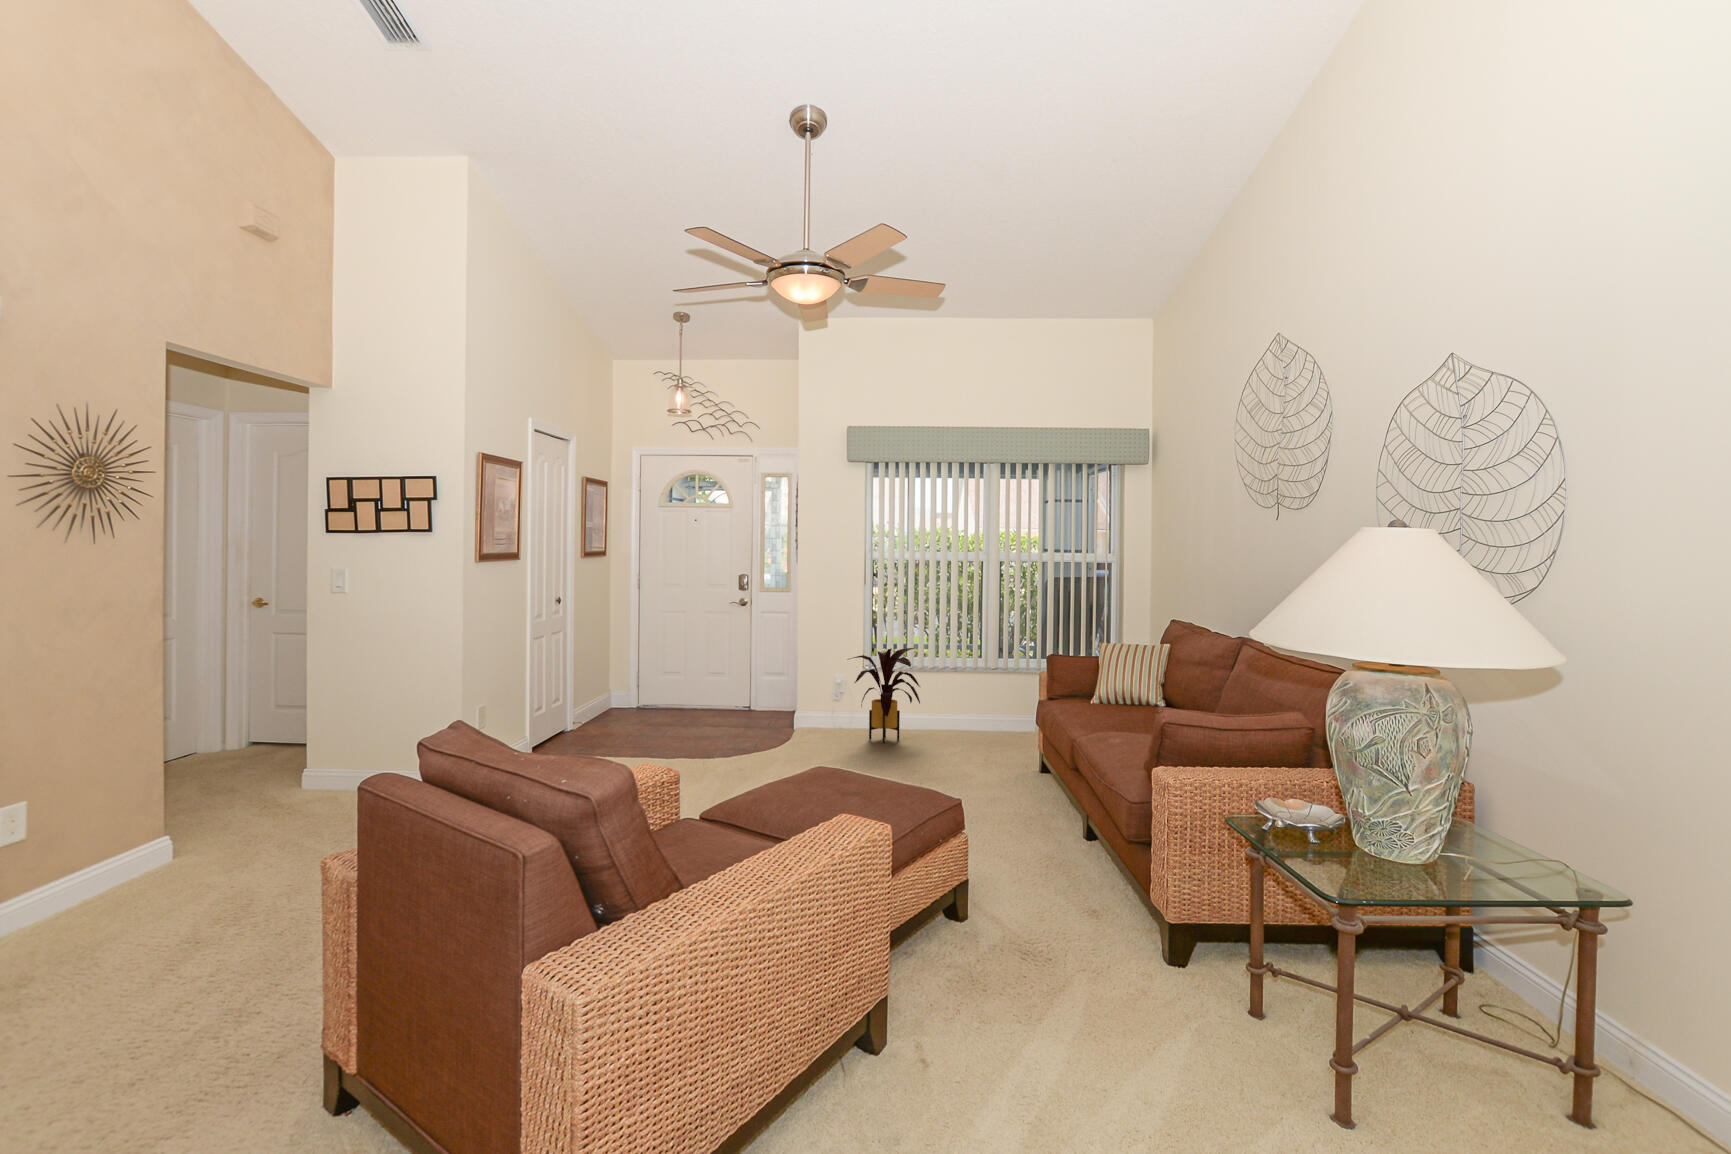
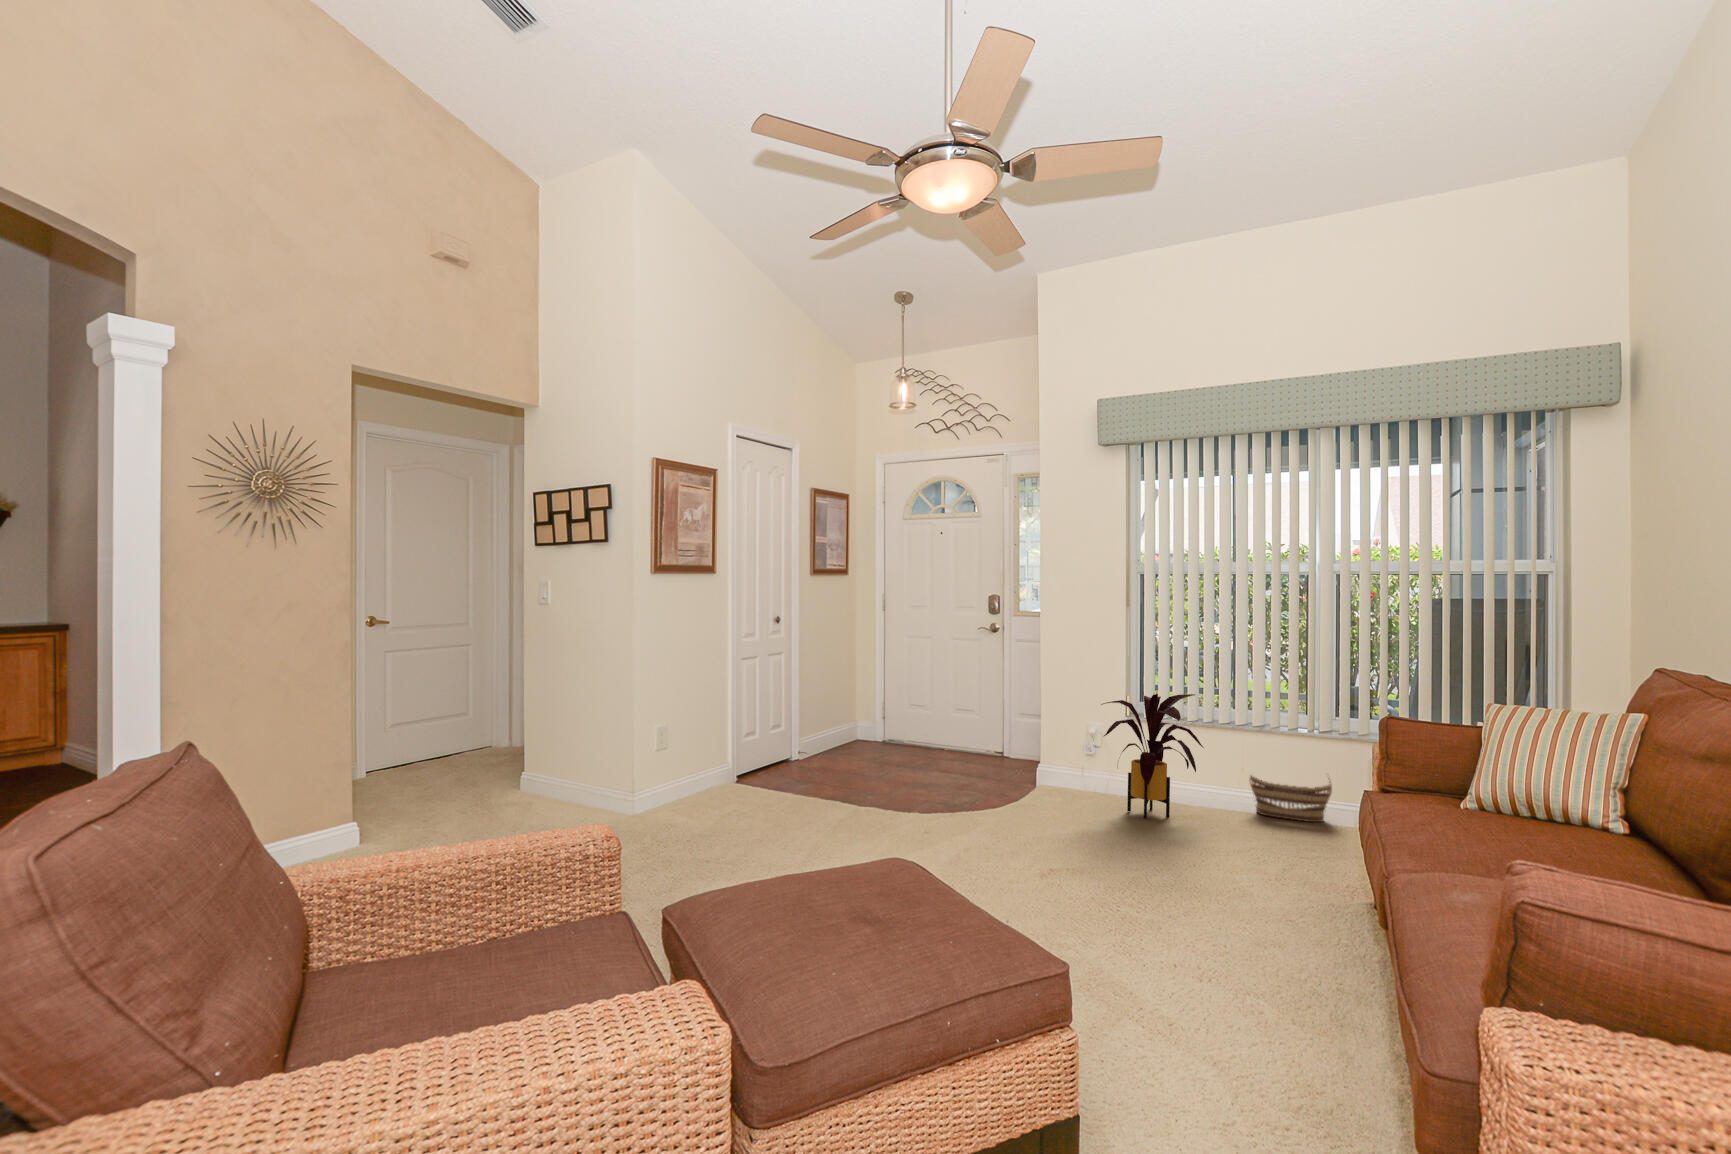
basket: none [950,680,1004,733] -> present [1250,775,1332,822]

